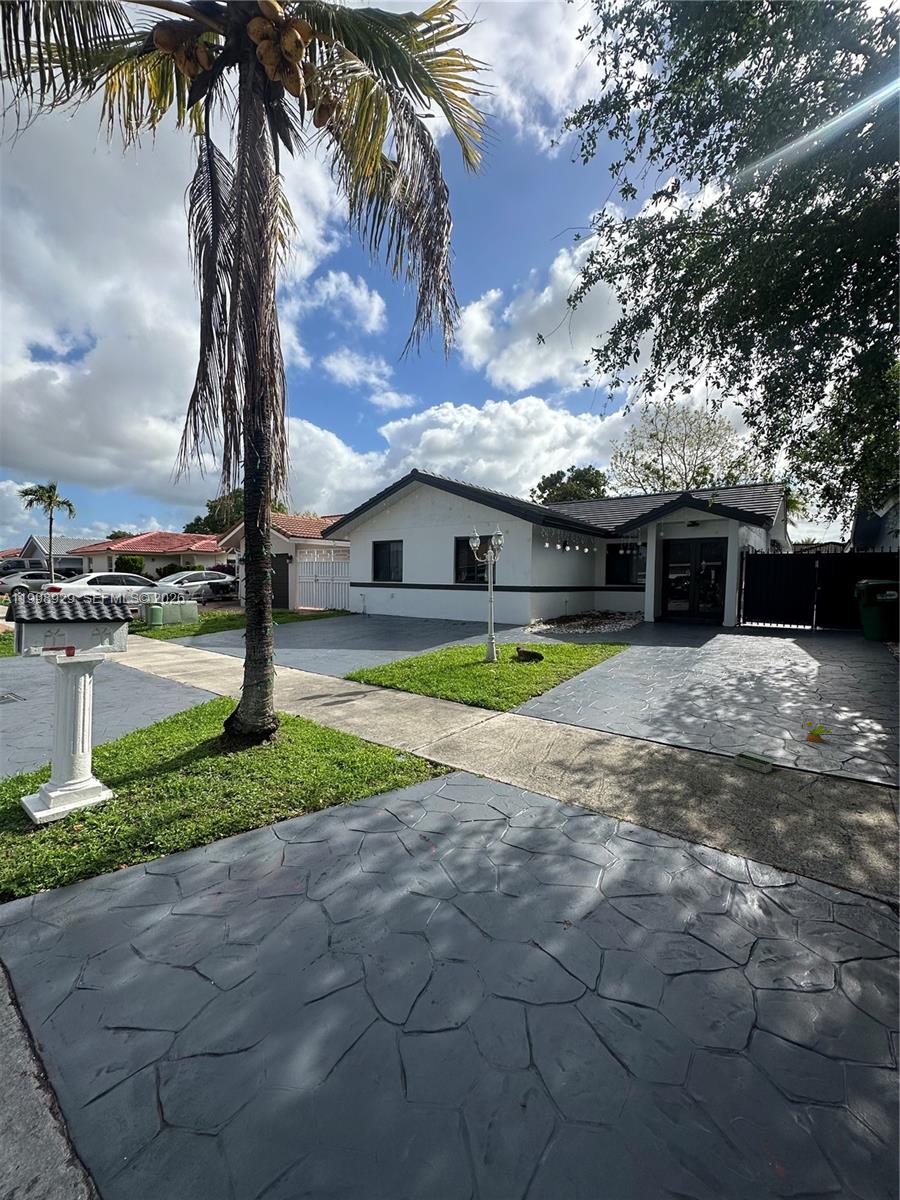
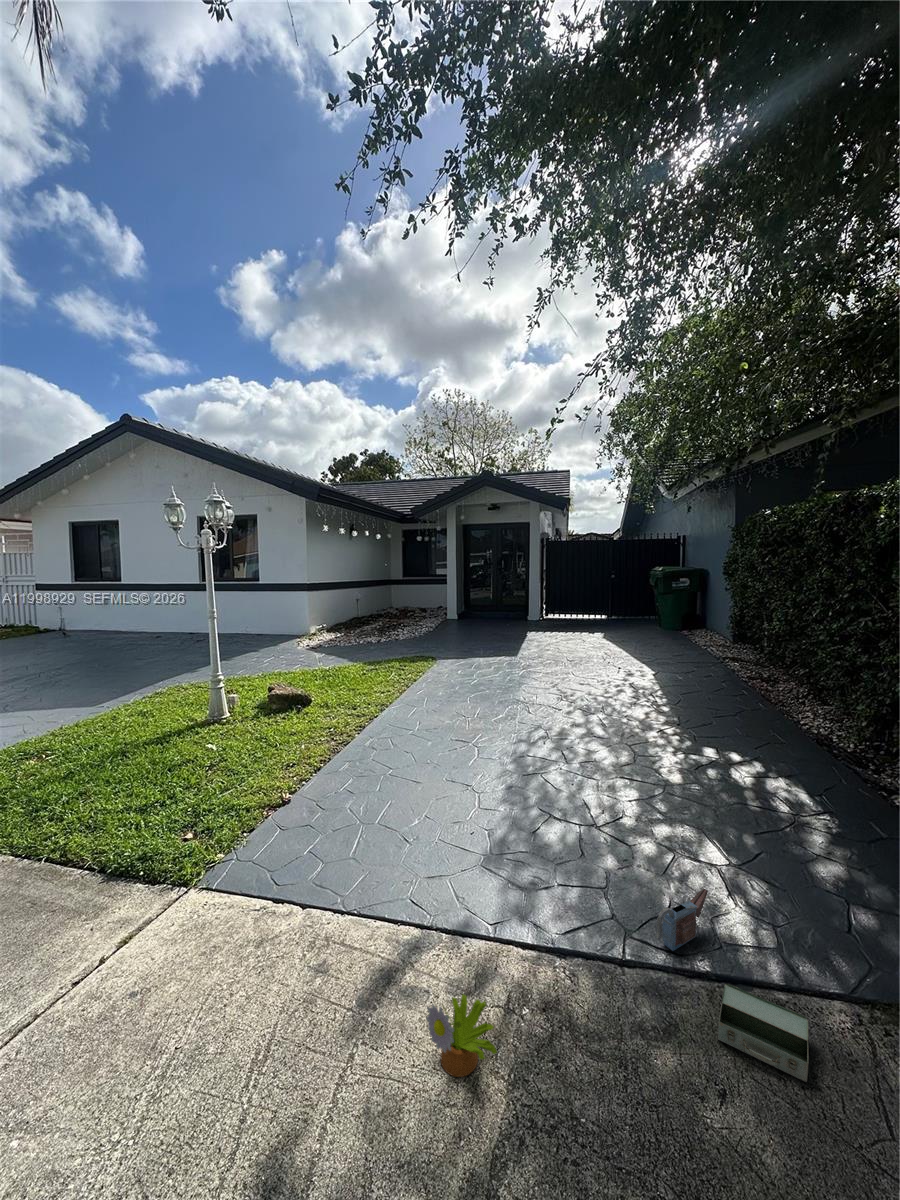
decorative plant: present [801,716,832,742] -> present [426,995,497,1077]
watering can: none [721,727,756,748] -> present [655,889,708,951]

